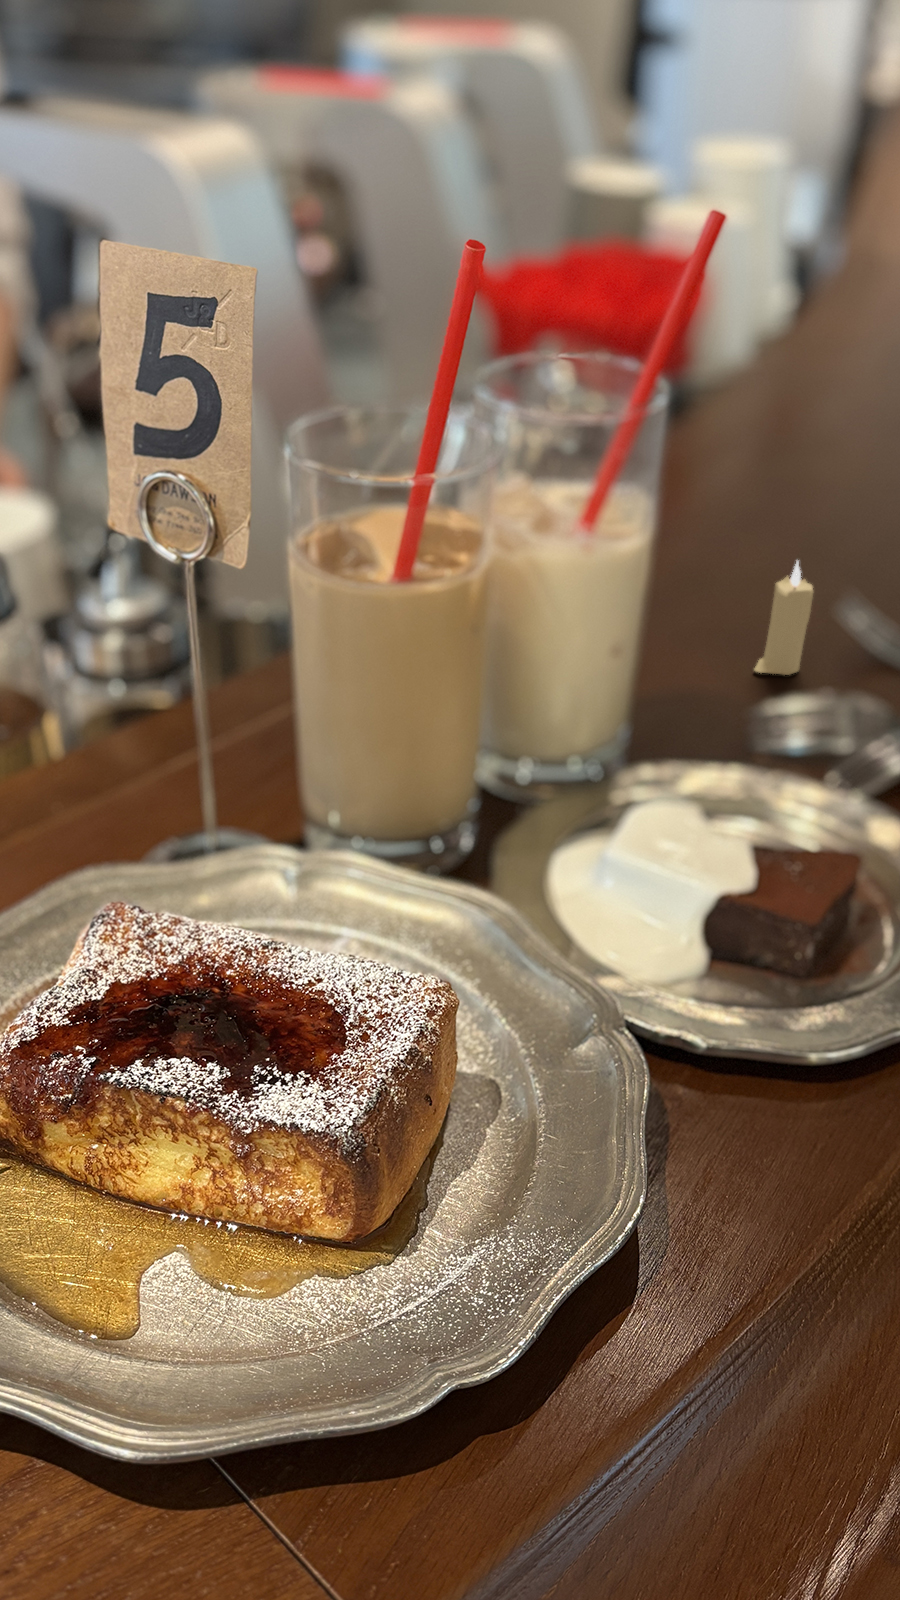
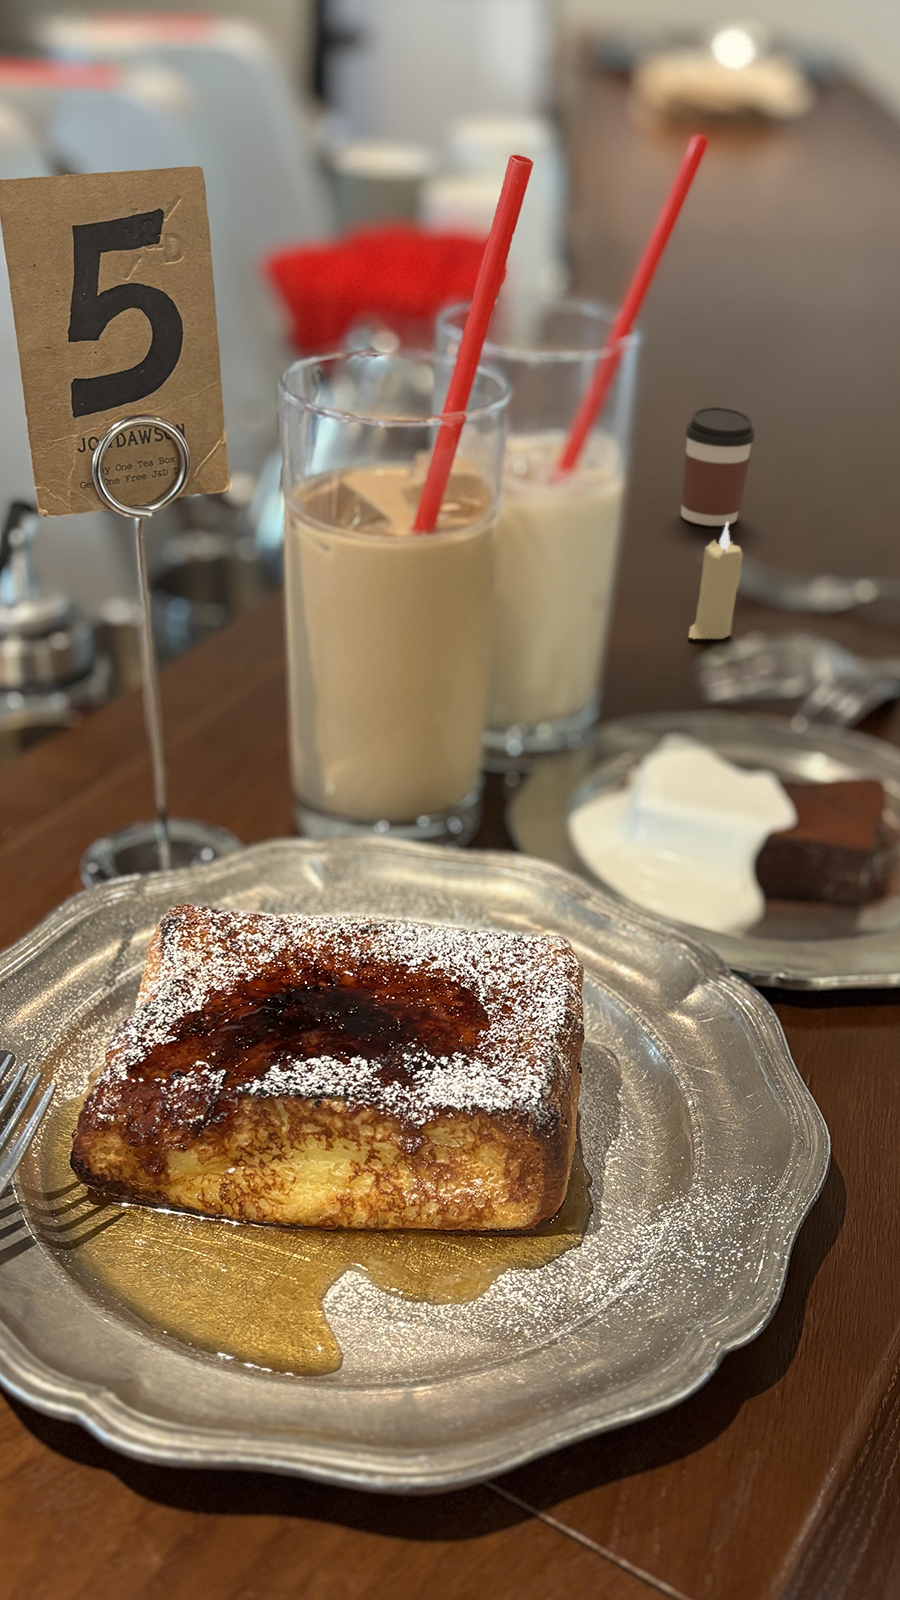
coffee cup: none [794,433,874,554] -> present [681,407,755,526]

